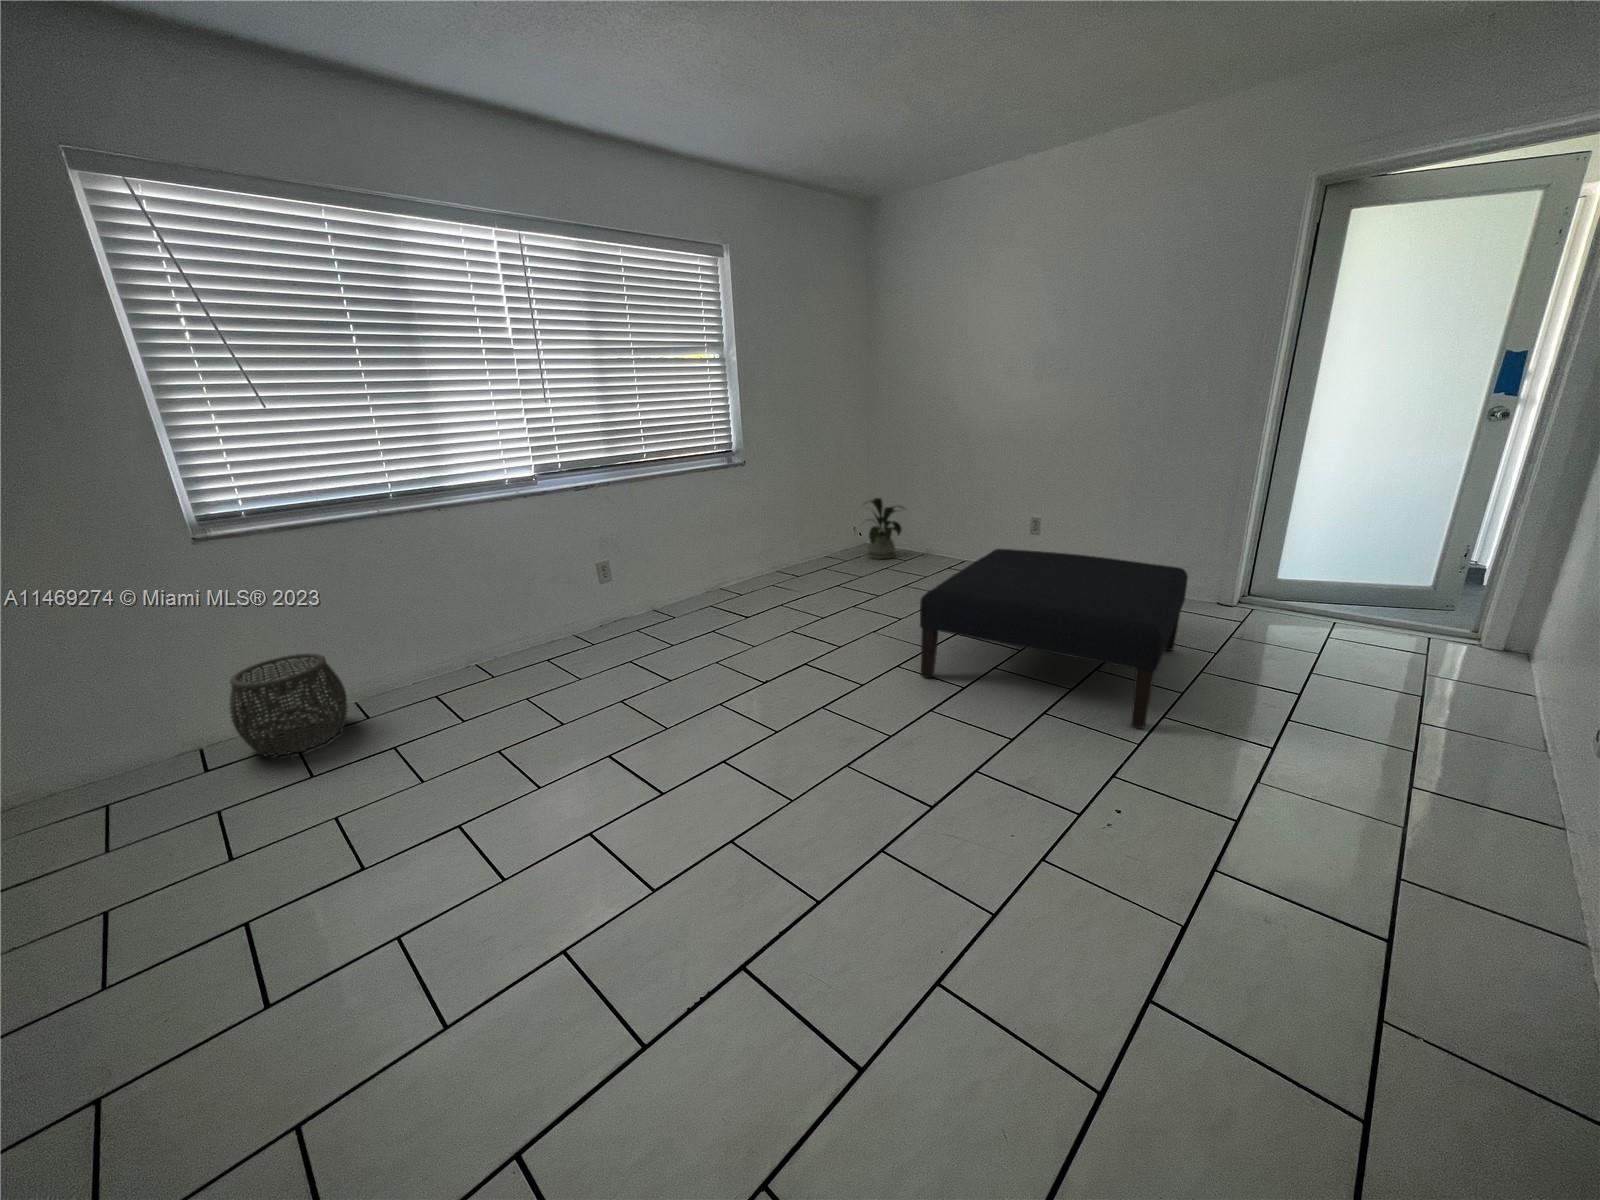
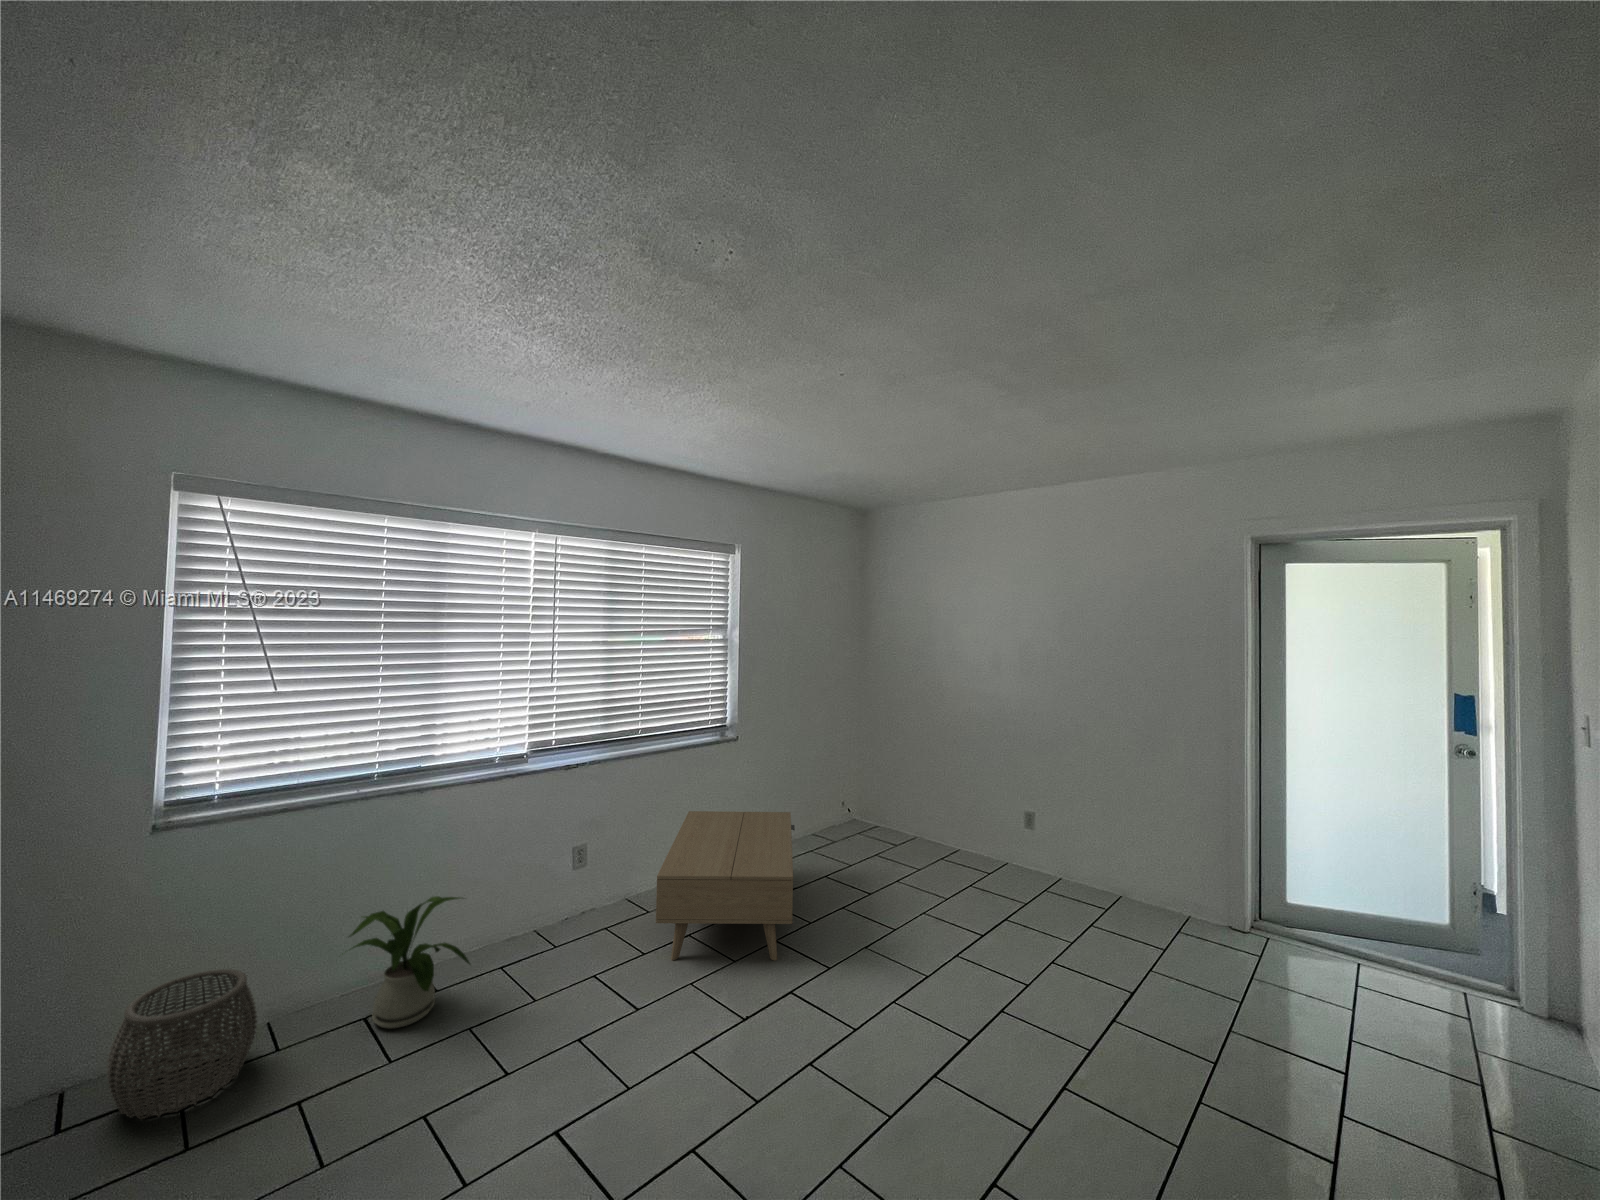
house plant: present [868,498,903,559] -> present [349,896,470,1029]
coffee table: none [675,528,805,647] -> present [656,811,795,960]
ottoman: present [920,549,1188,729] -> none [921,858,1201,1127]

